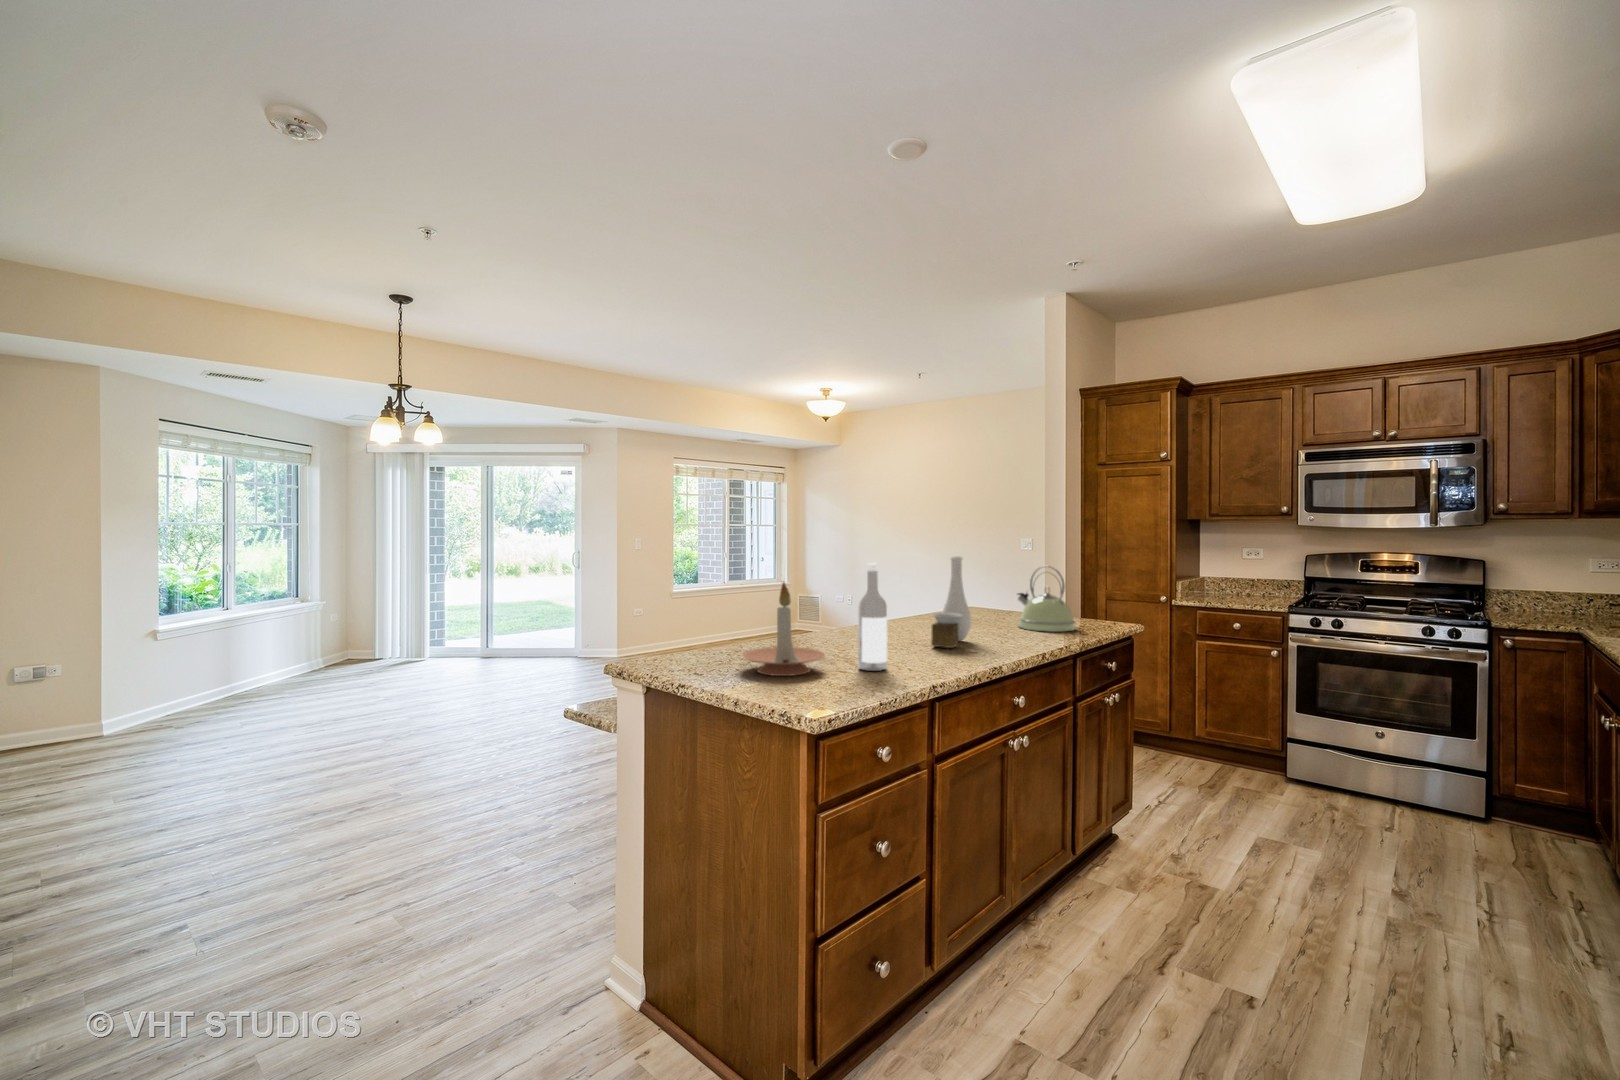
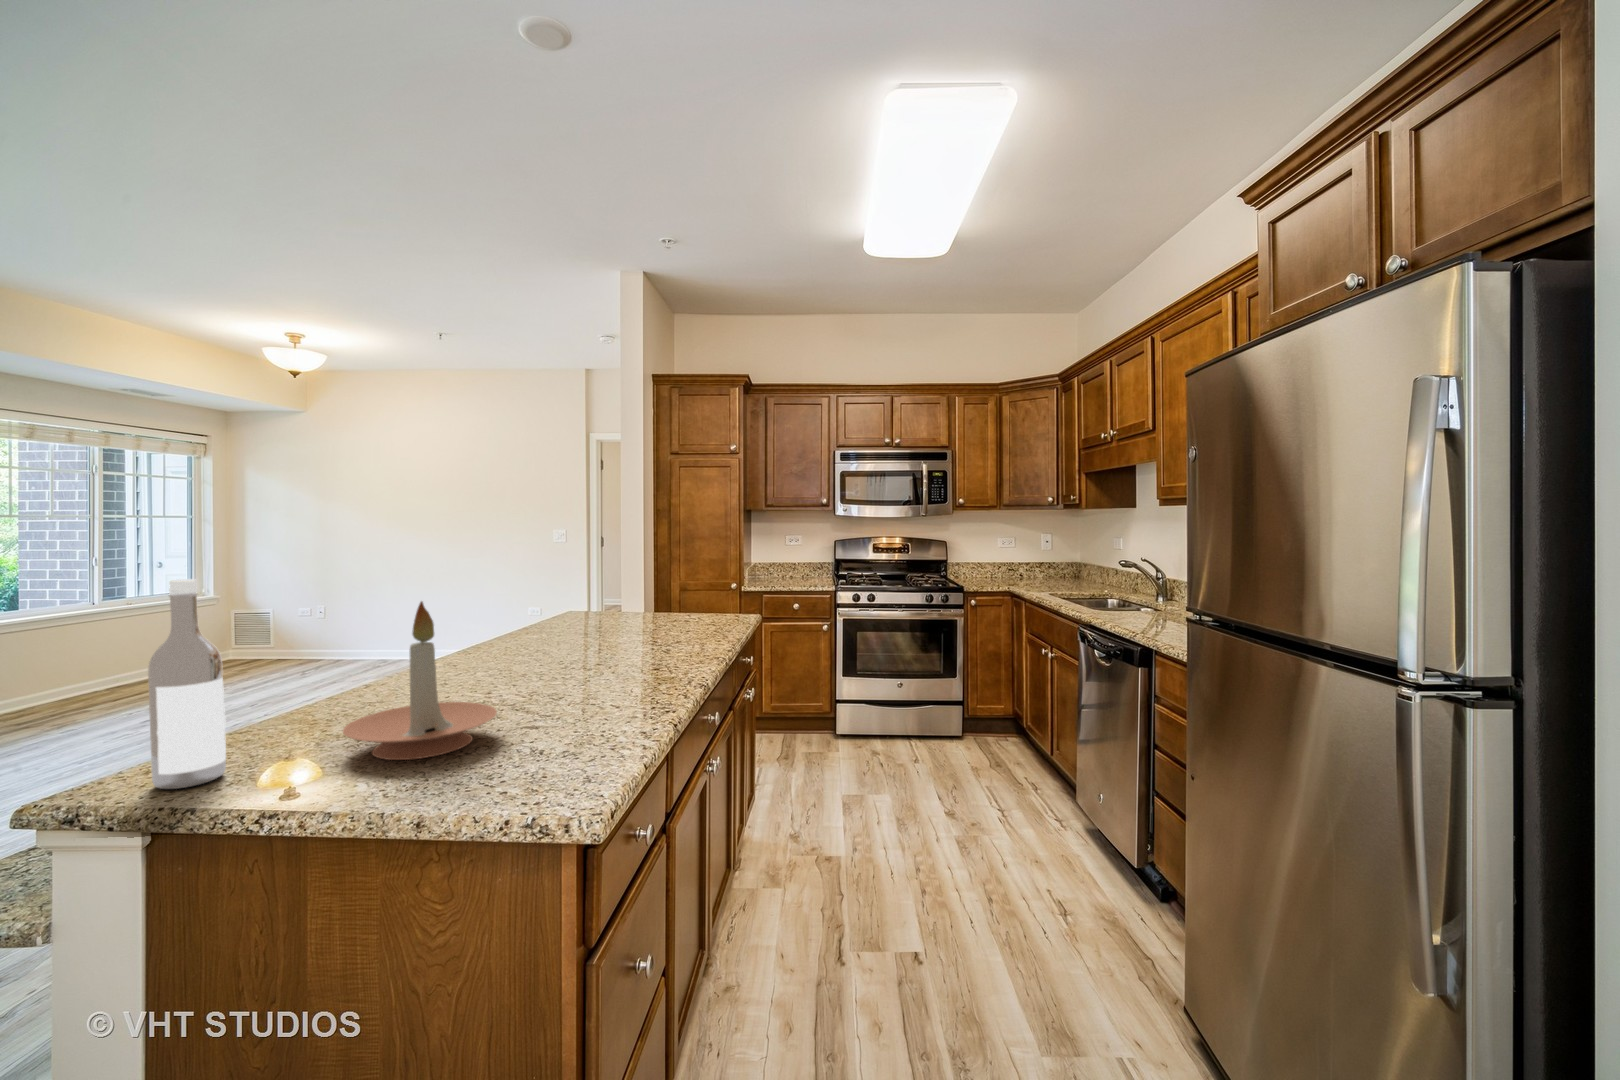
vase: present [931,556,971,648] -> none [592,551,632,669]
wine bottle: present [858,563,887,671] -> present [148,579,226,789]
kettle: present [1018,566,1075,632] -> none [646,559,713,632]

